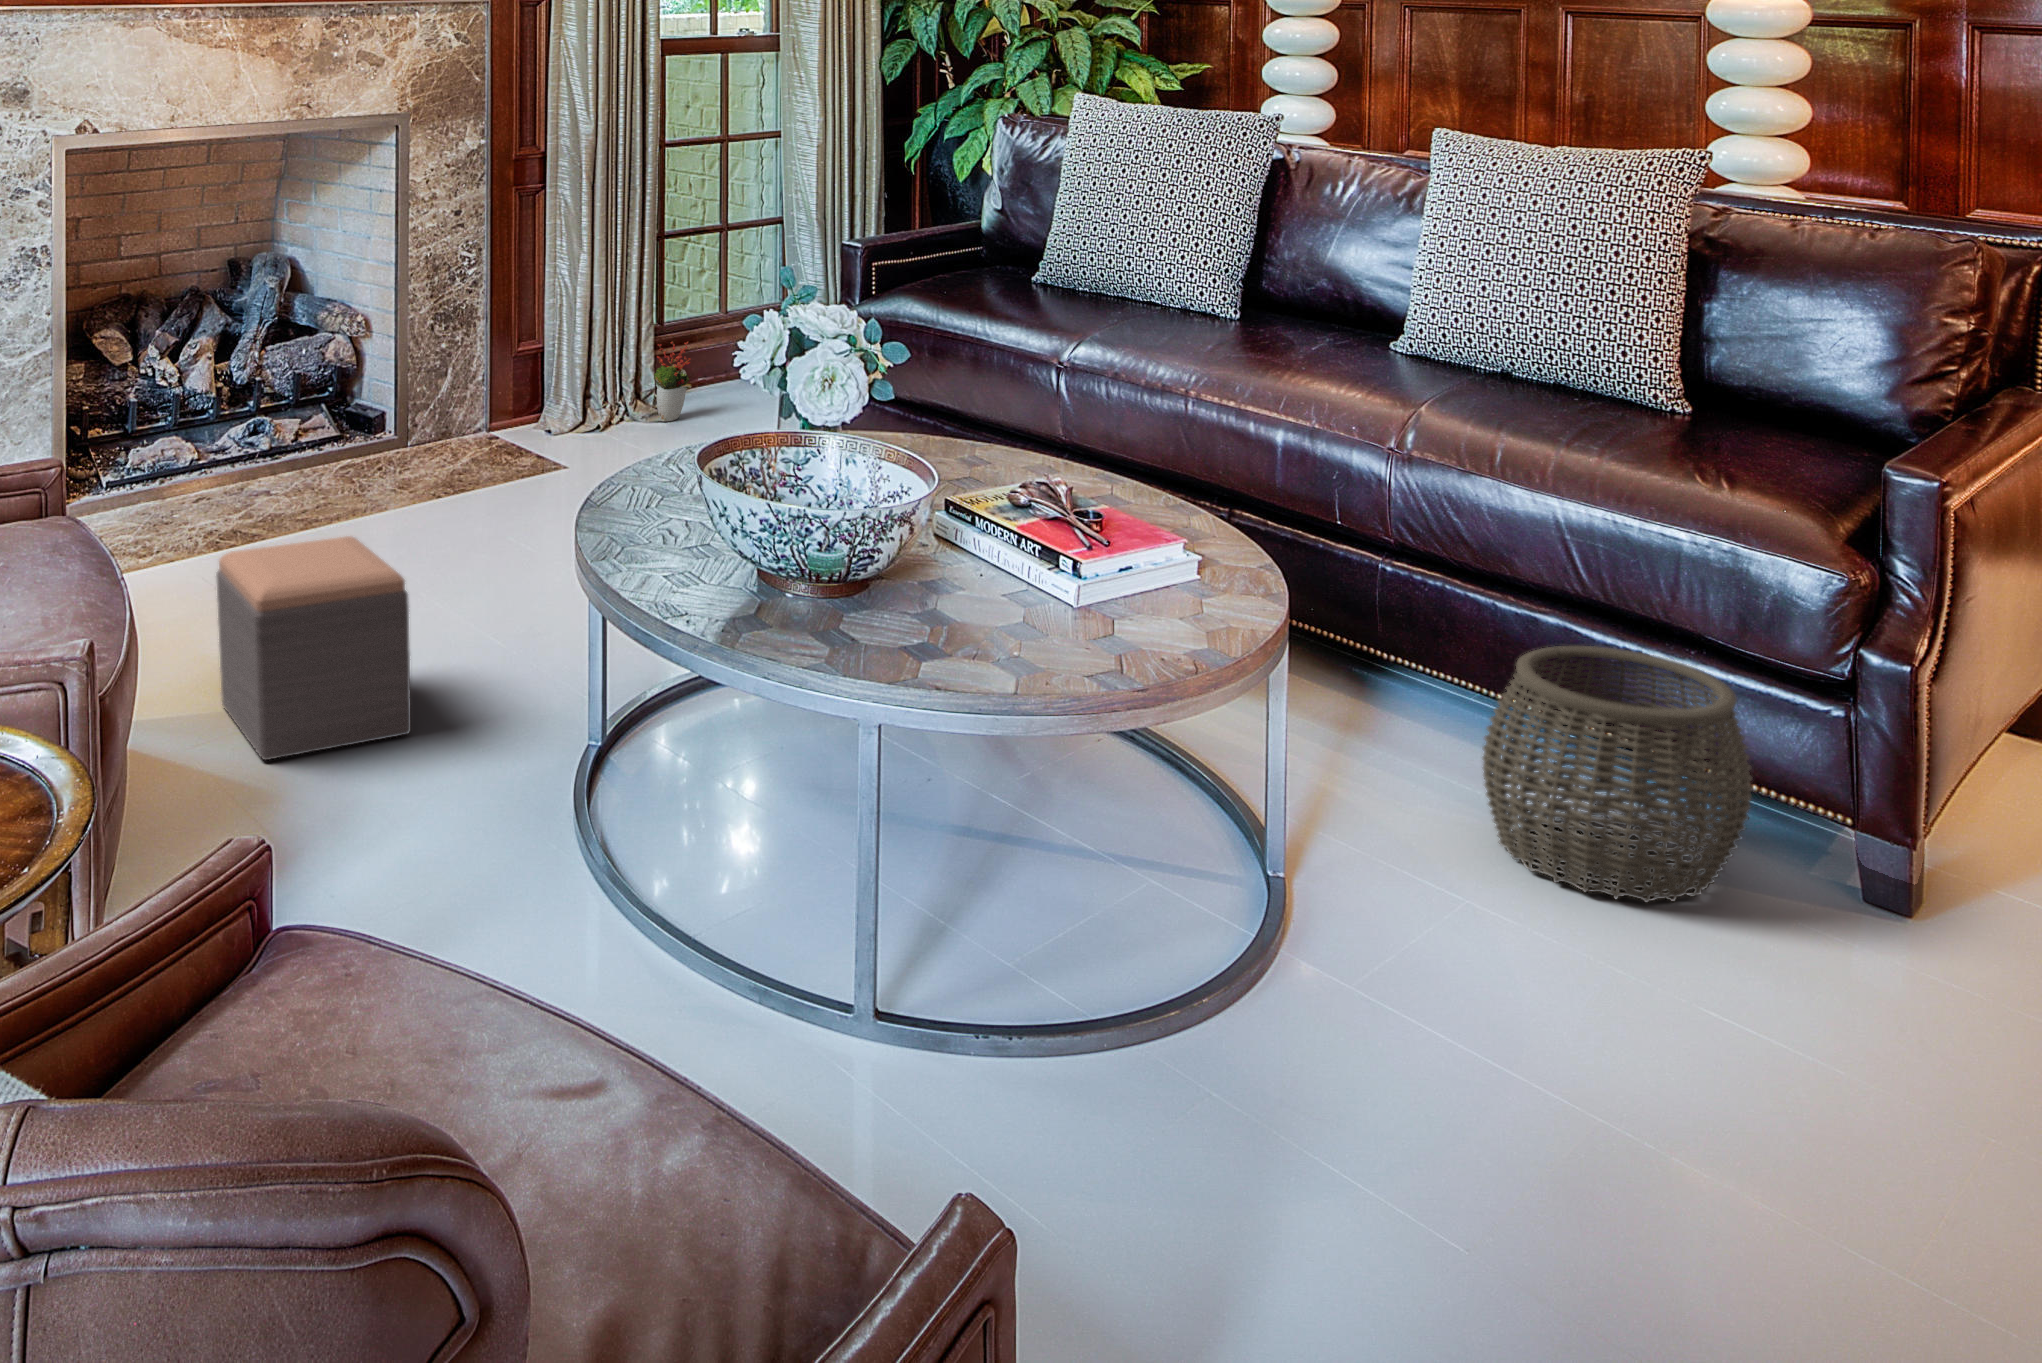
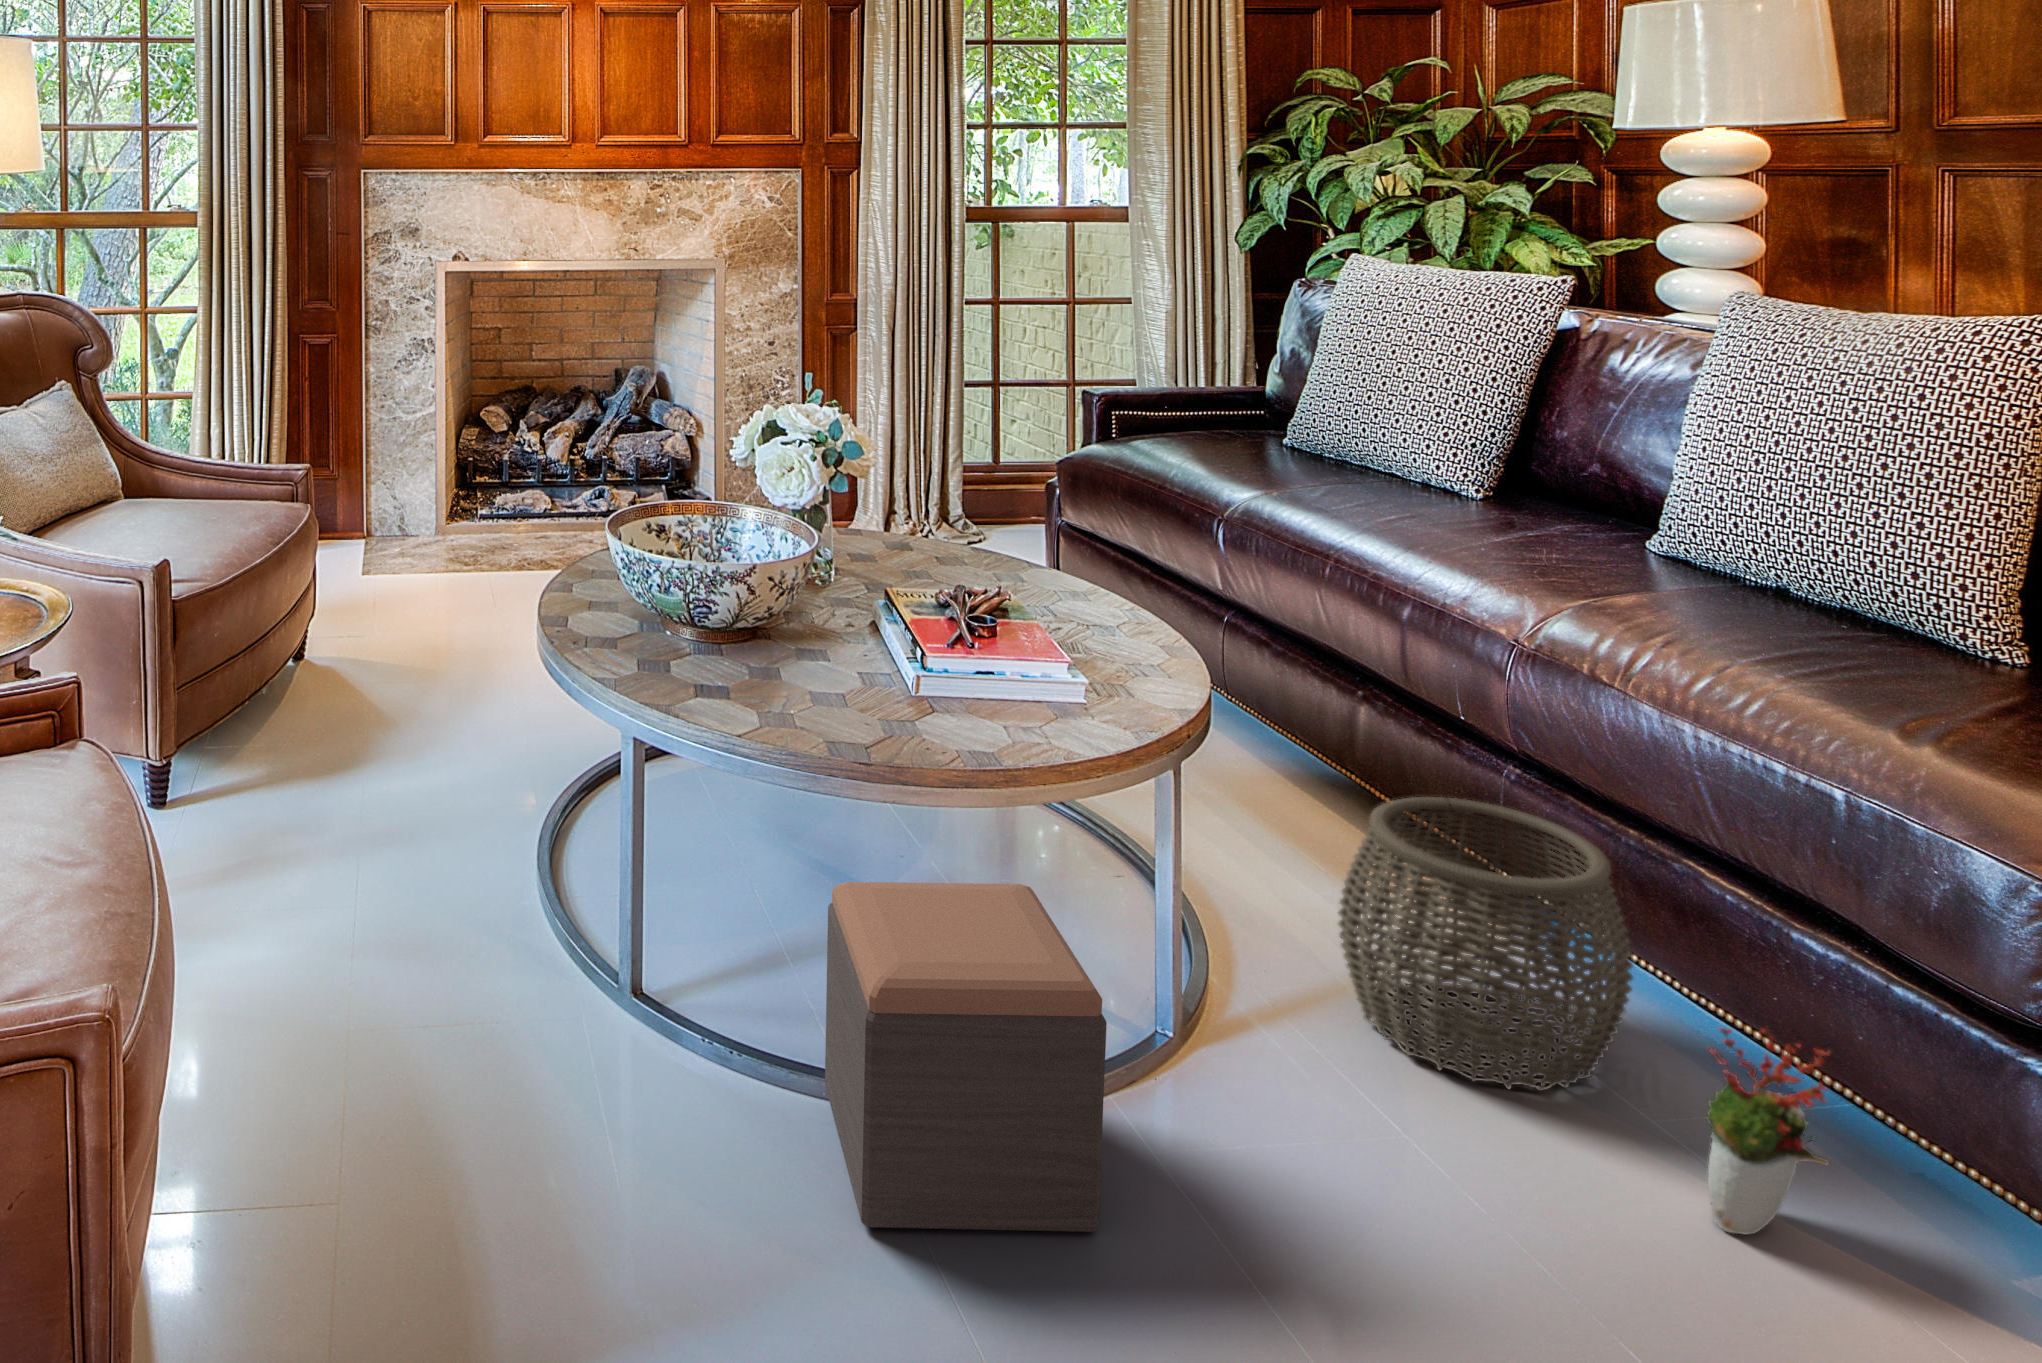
decorative plant: present [654,341,692,421] -> present [1706,1028,1830,1234]
footstool: present [216,536,411,760] -> present [825,882,1107,1232]

